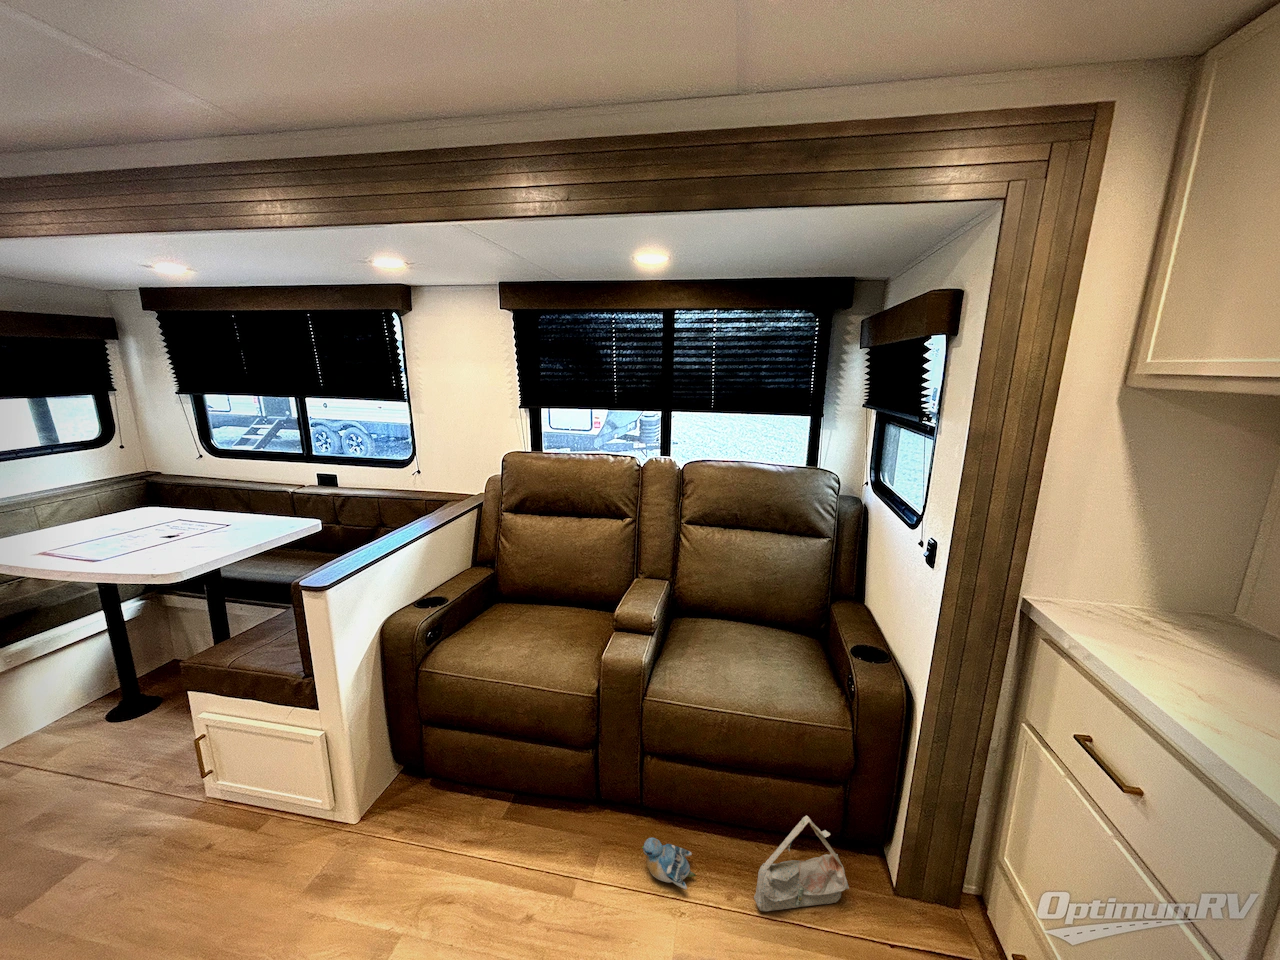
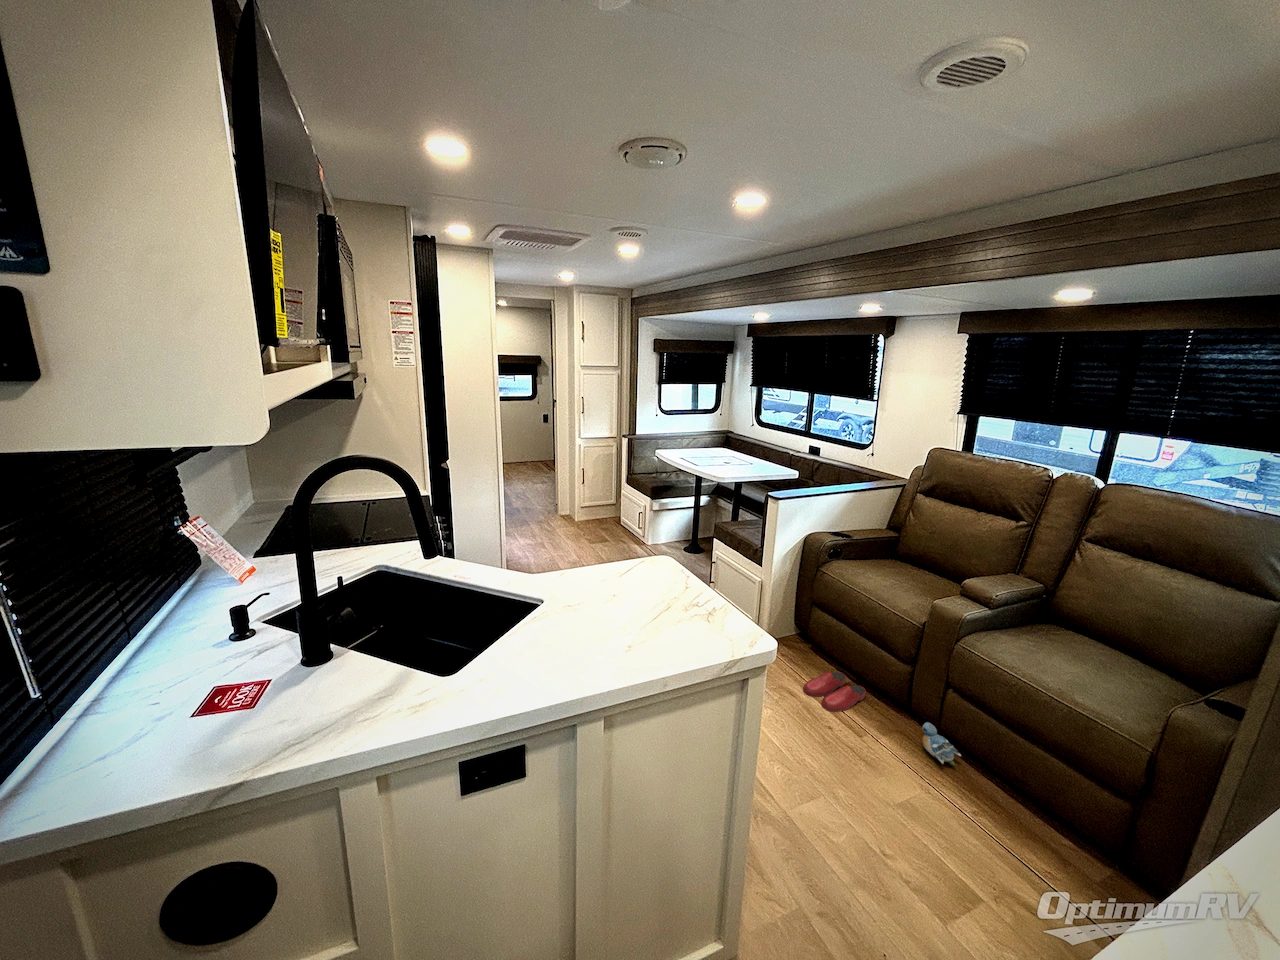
bag: present [754,815,849,911] -> none [993,764,1089,858]
slippers: none [458,828,548,934] -> present [803,672,866,712]

